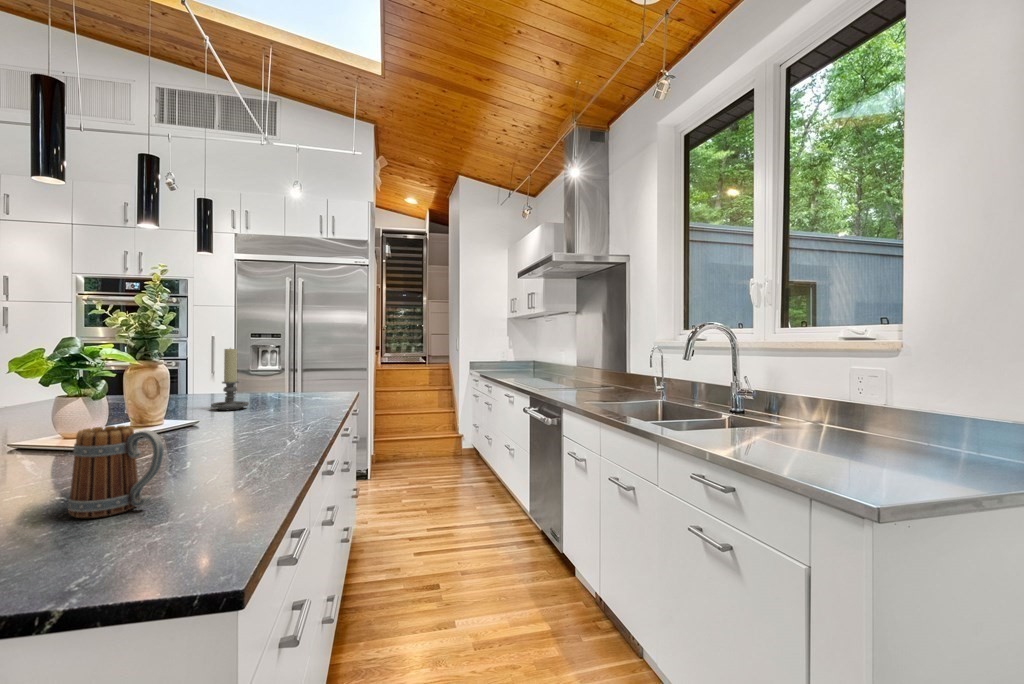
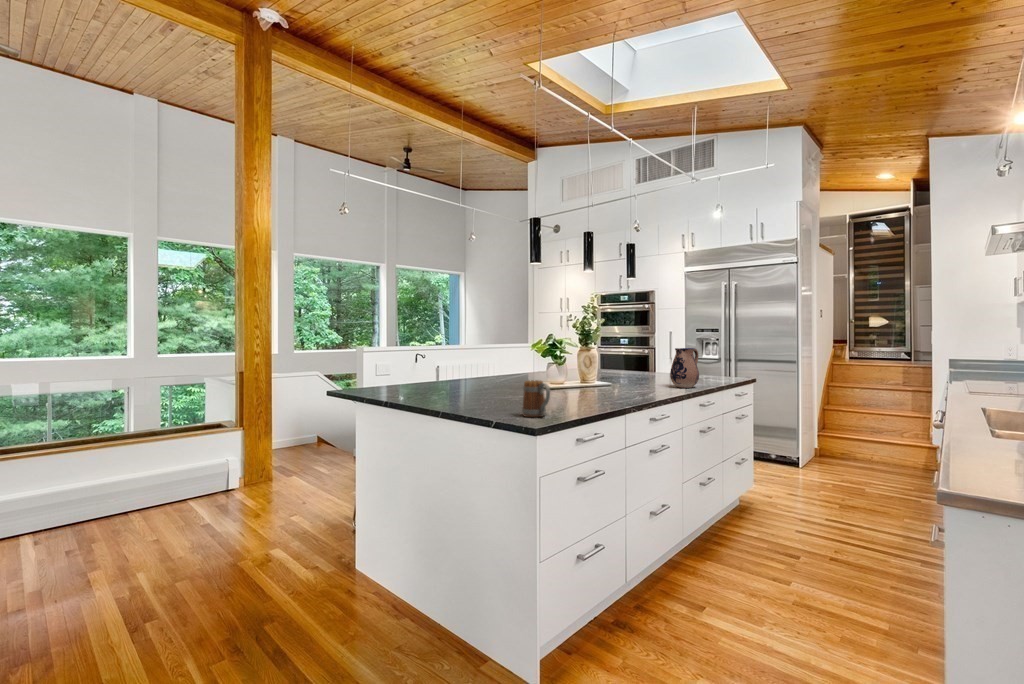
candle holder: present [211,348,249,410] -> none [632,343,656,386]
ceramic pitcher: none [276,354,316,408] -> present [670,348,699,388]

